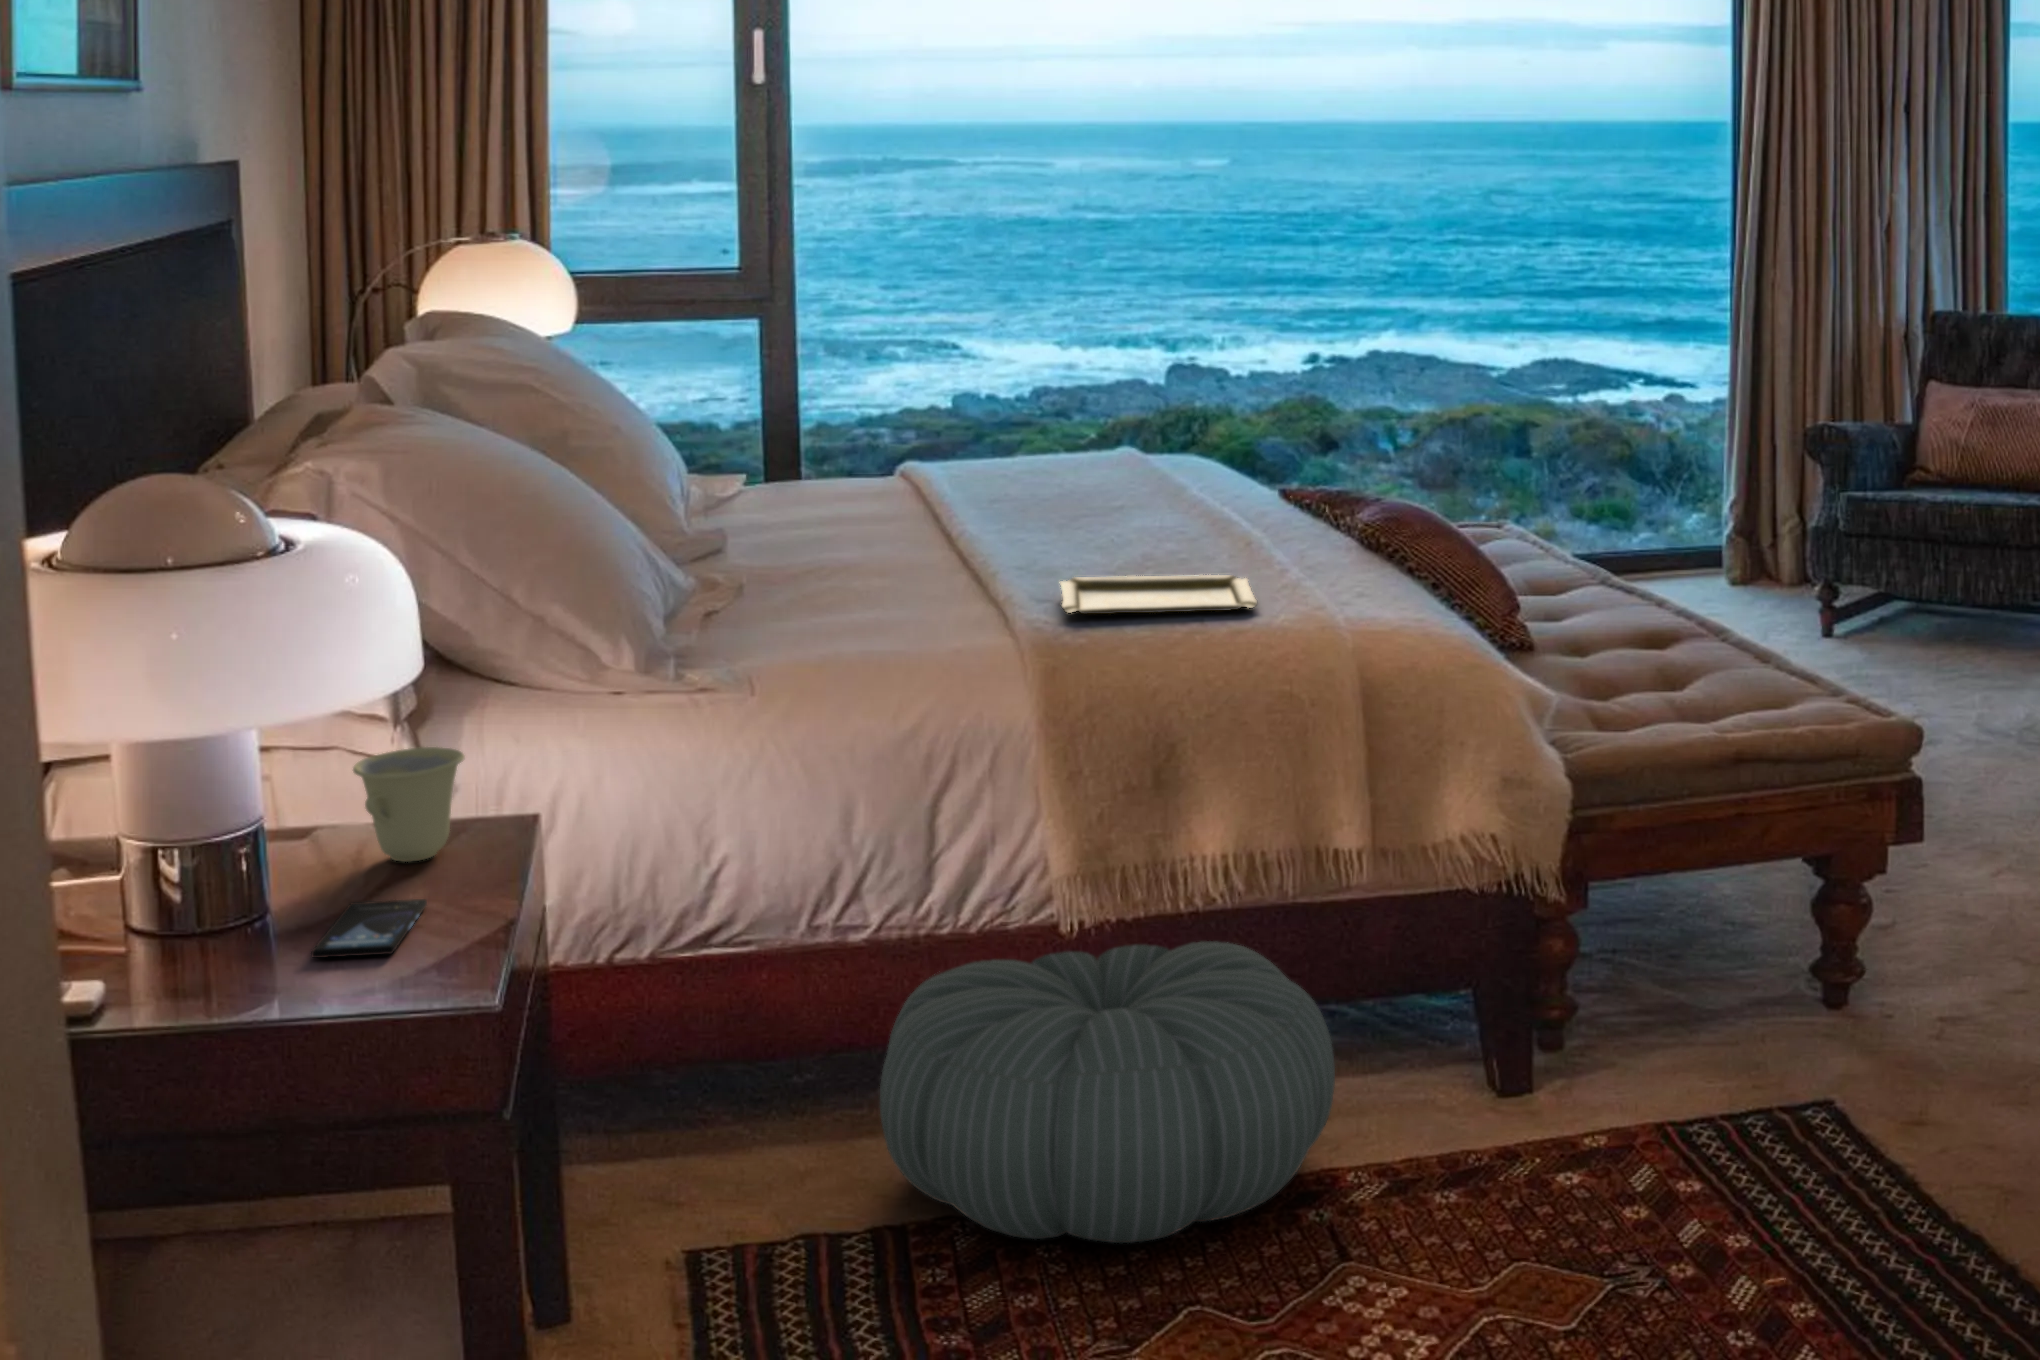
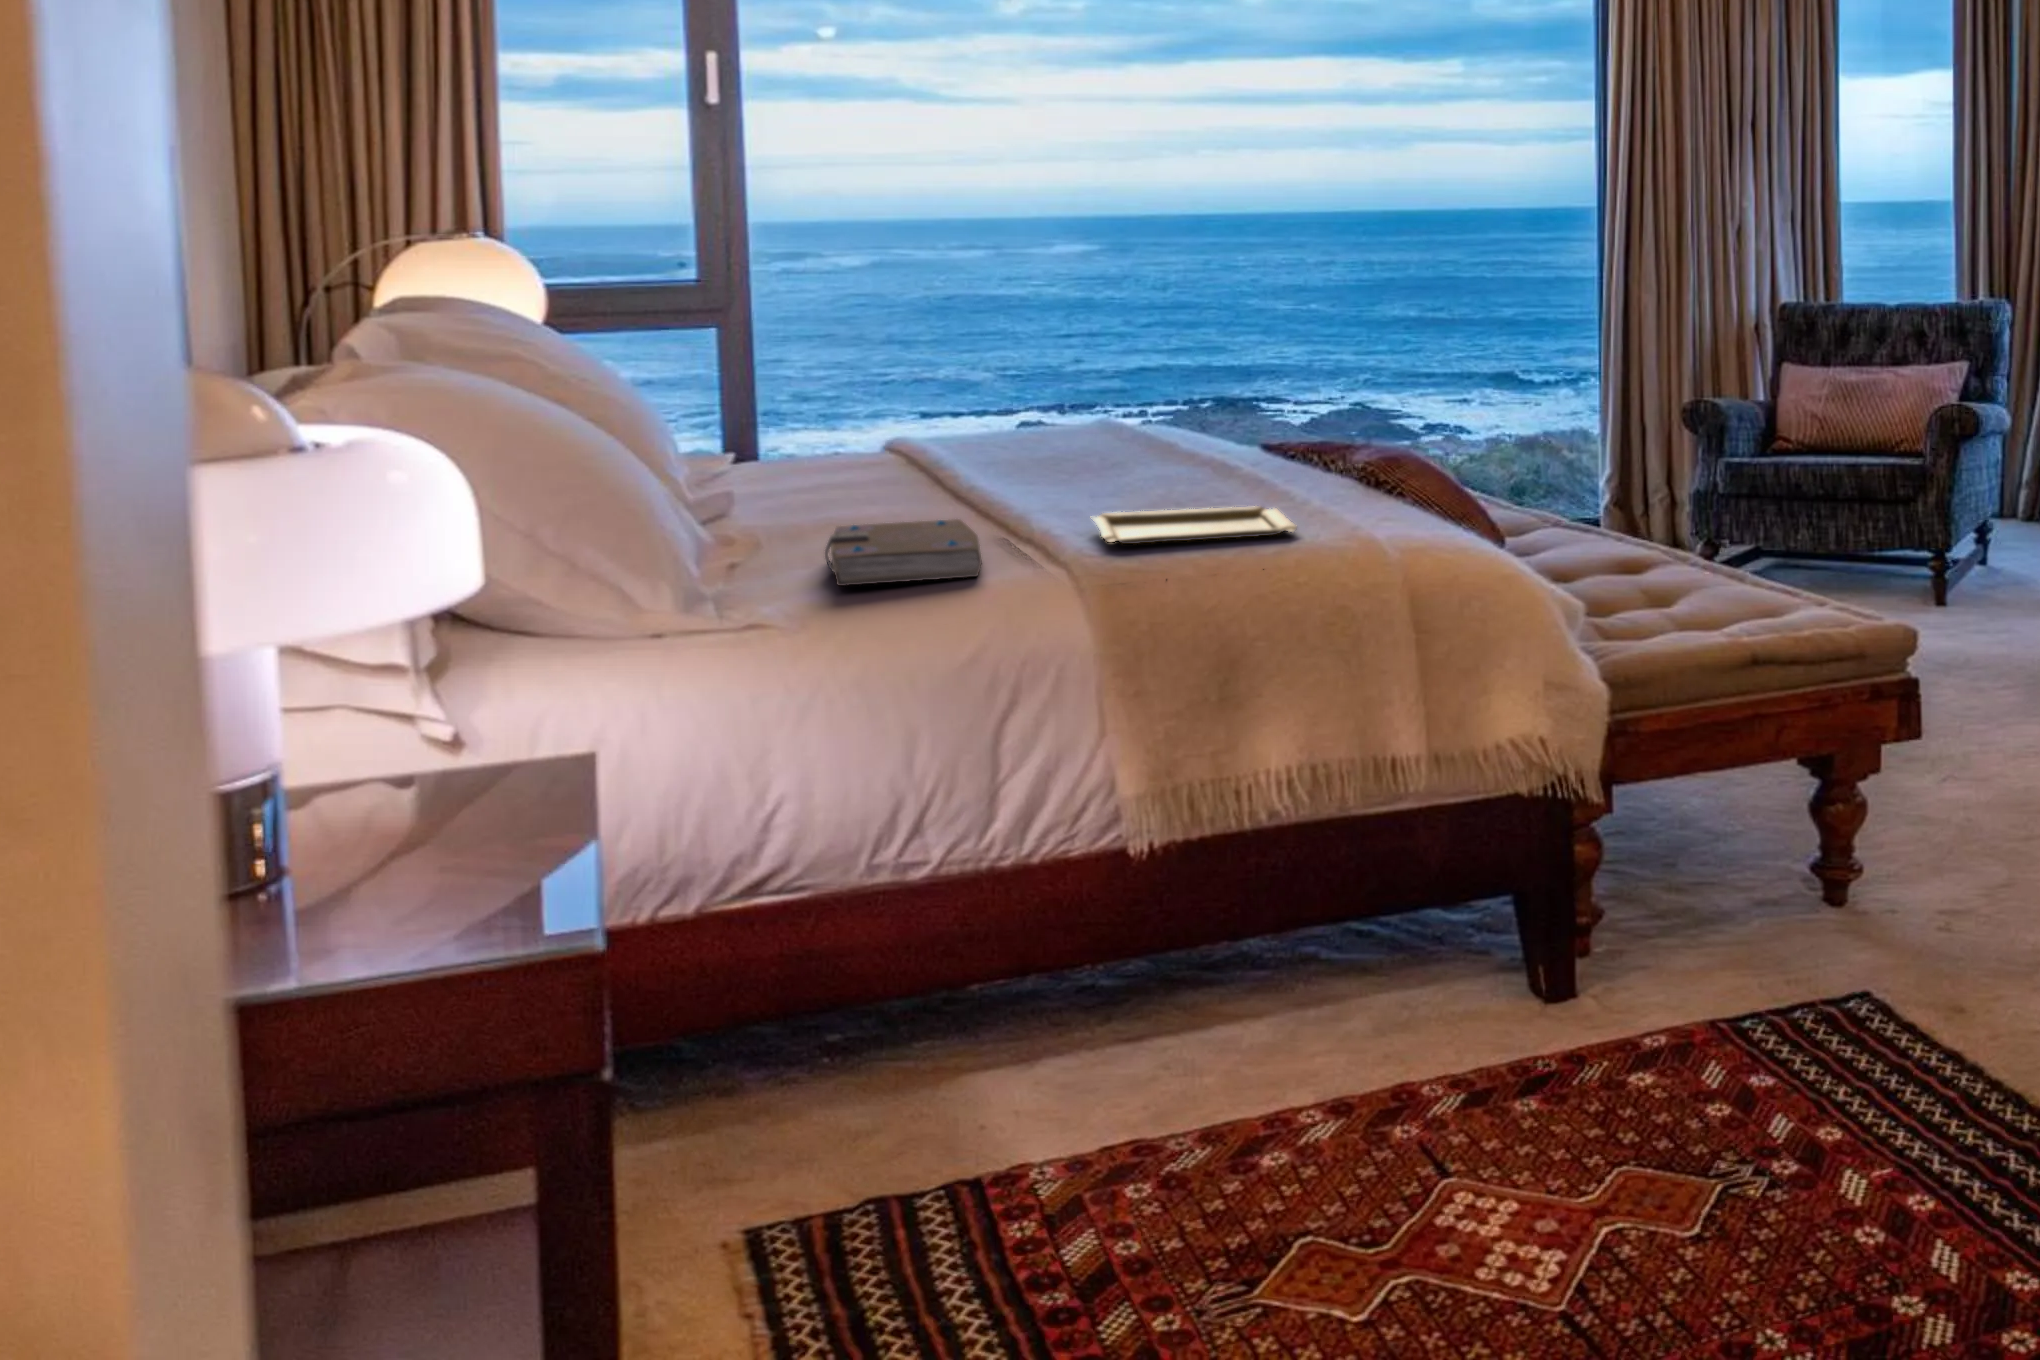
book: none [802,575,950,647] -> present [825,519,981,586]
cup: present [353,747,465,862] -> none [358,687,490,815]
smartphone: present [311,899,427,958] -> none [324,849,457,919]
pouf: present [880,942,1335,1243] -> none [941,860,1408,1184]

